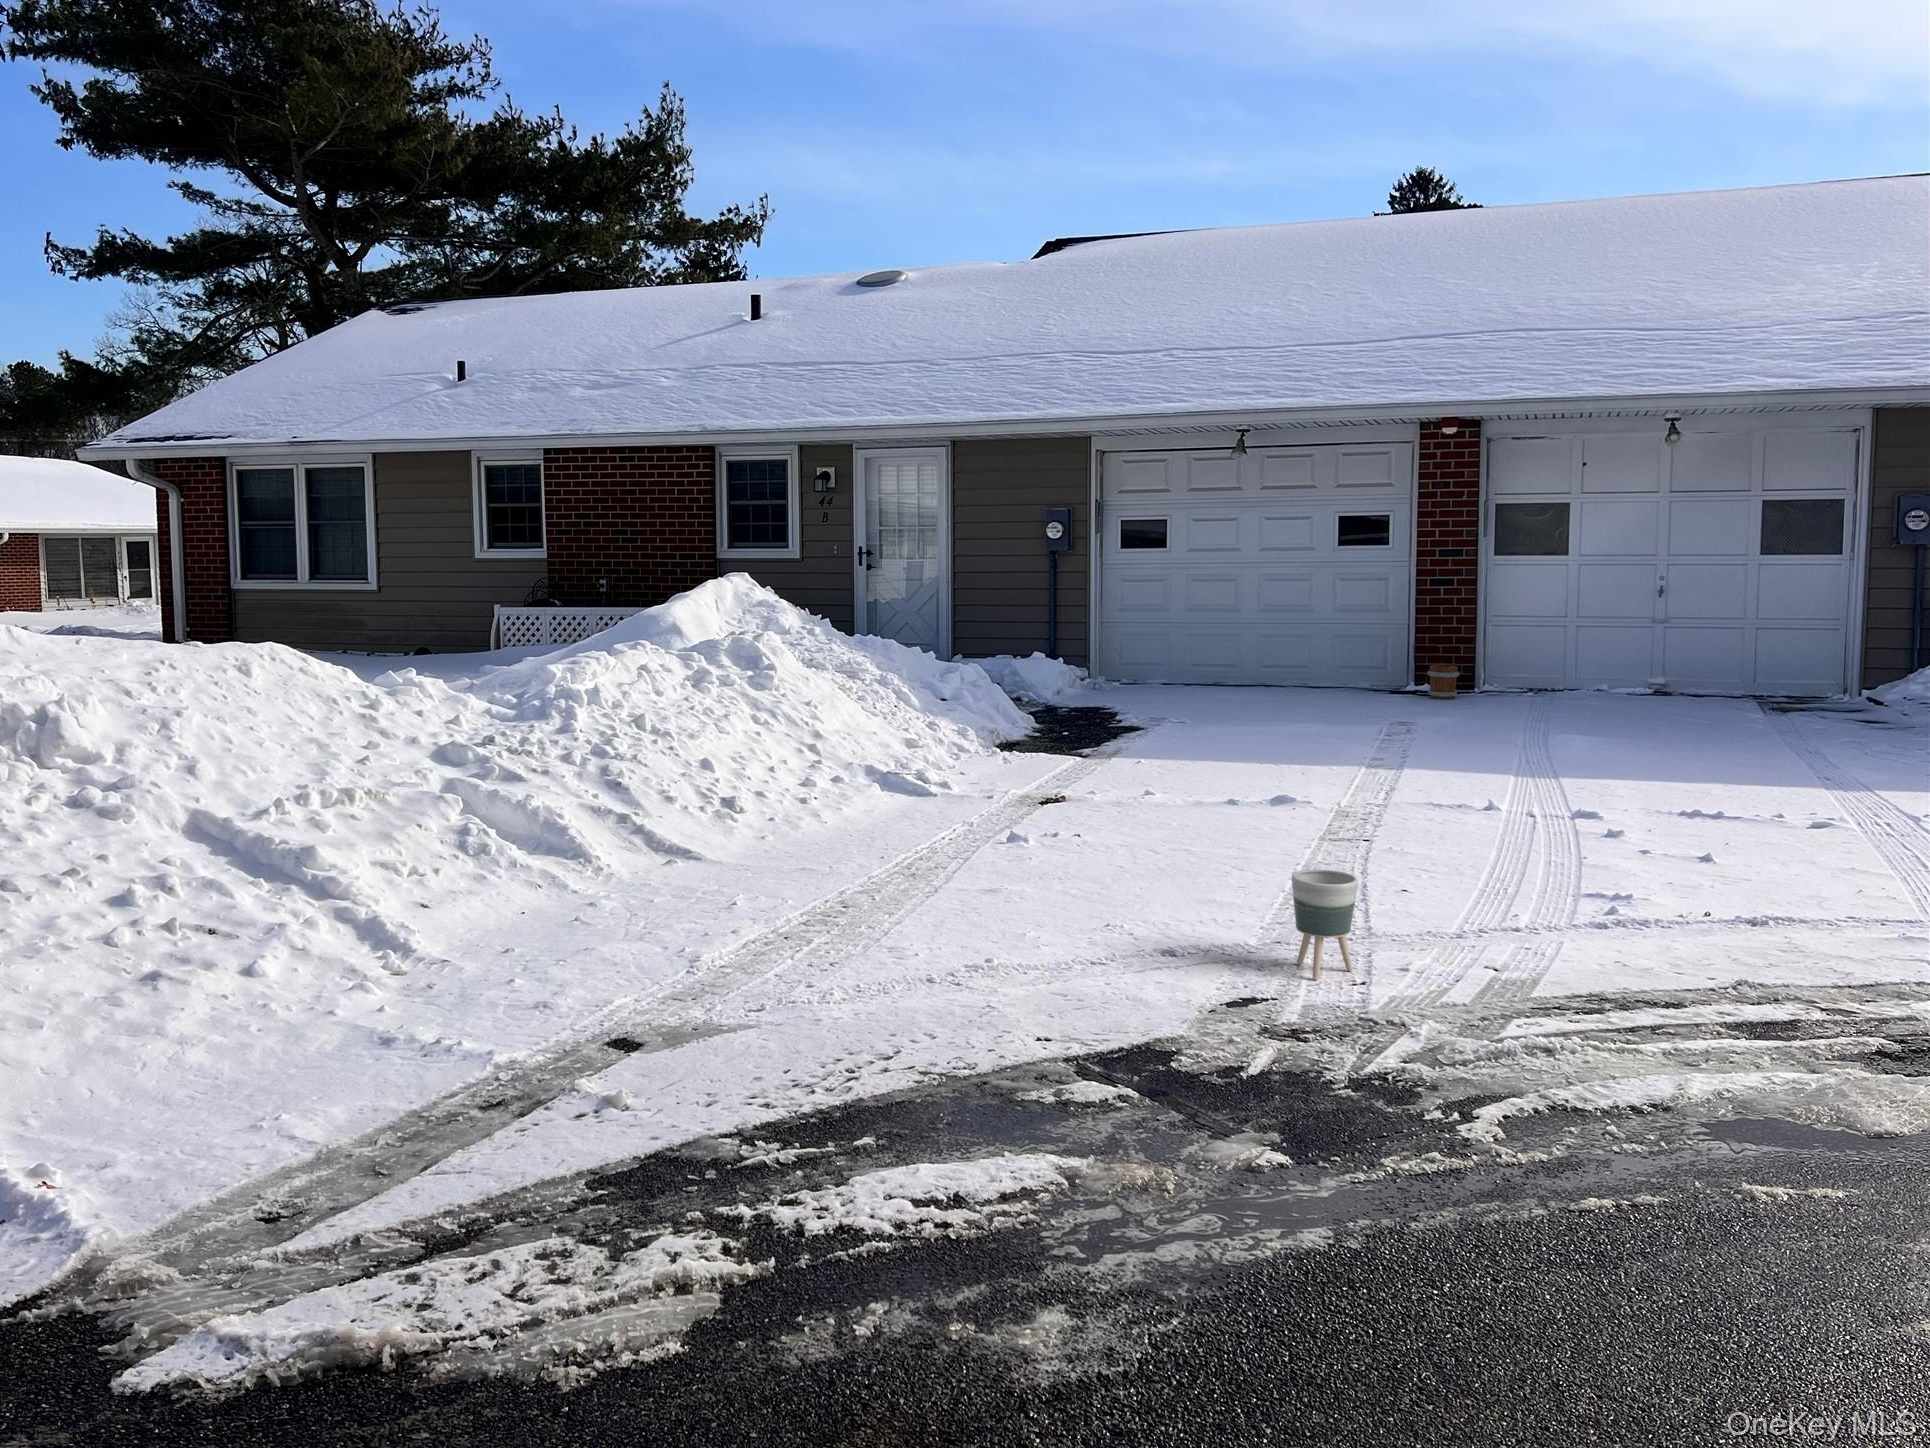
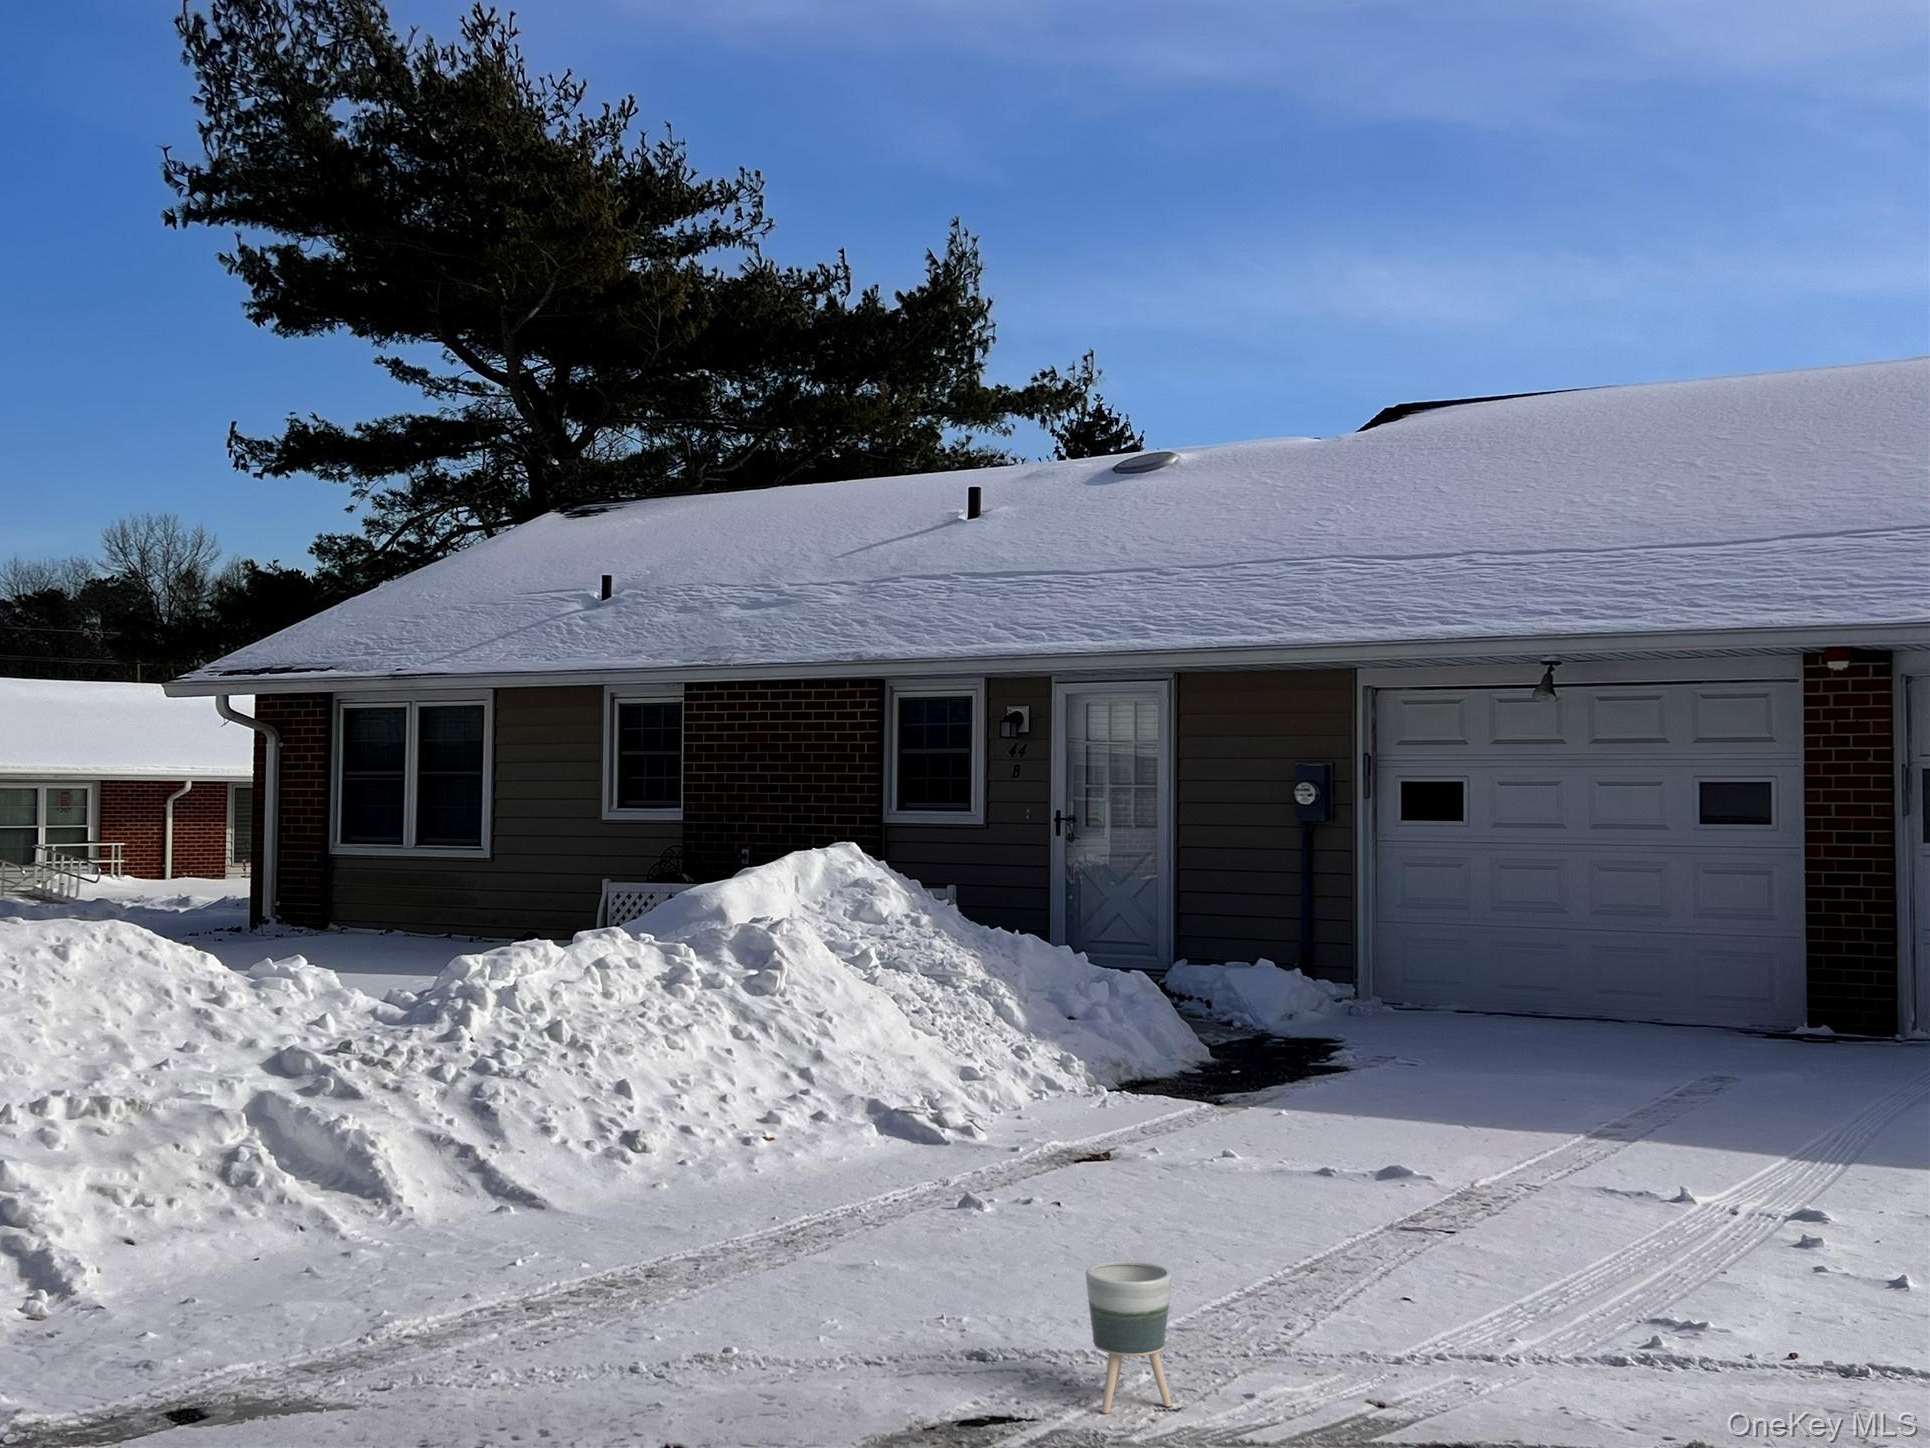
bucket: present [1427,663,1459,699] -> none [1843,989,1893,1049]

